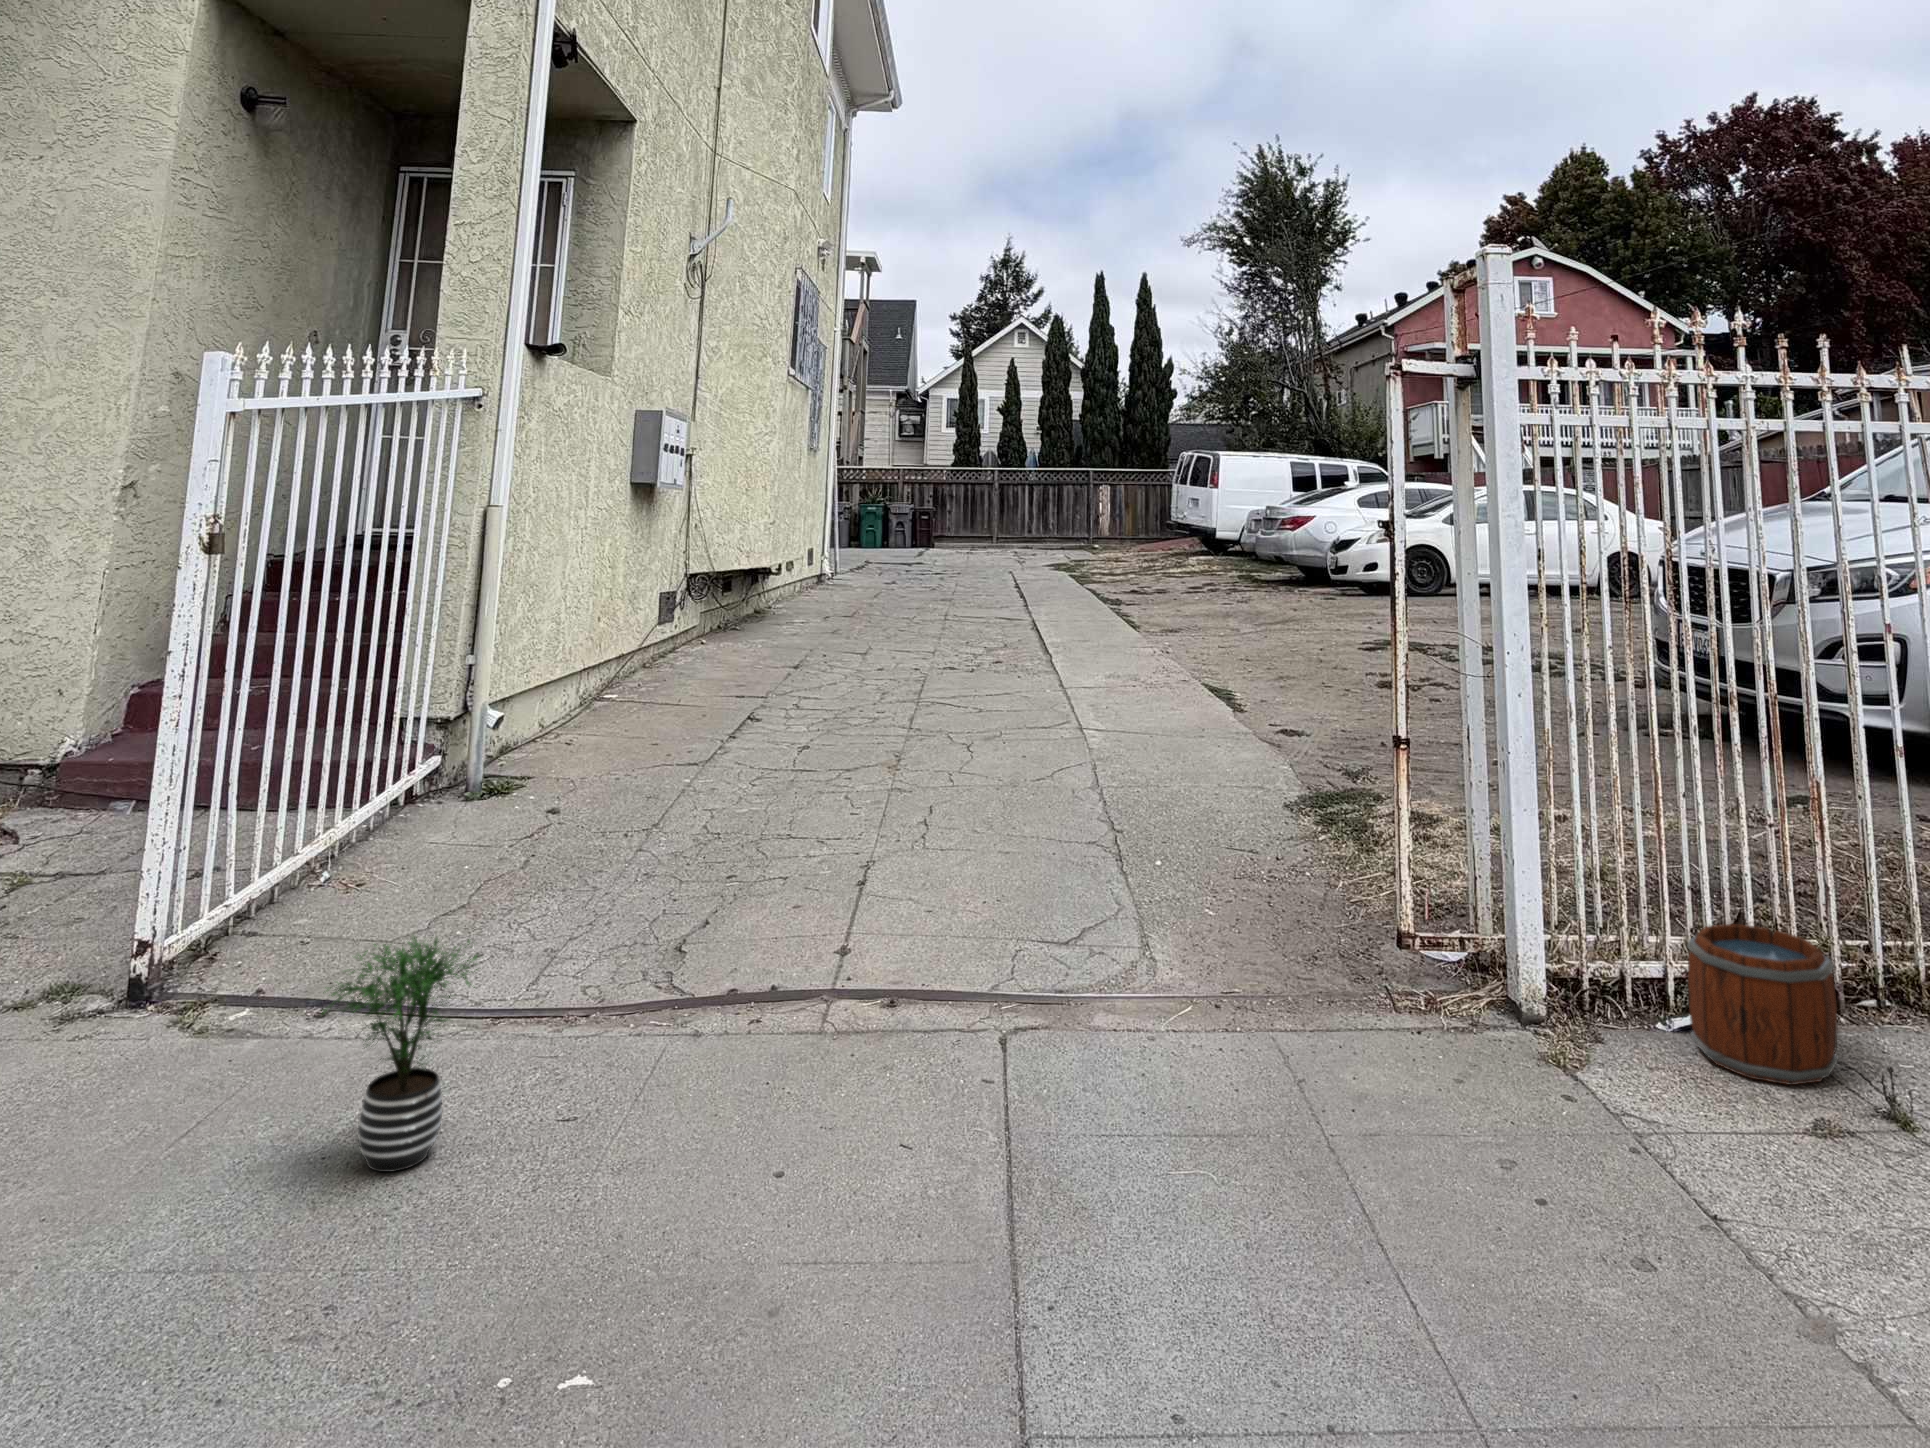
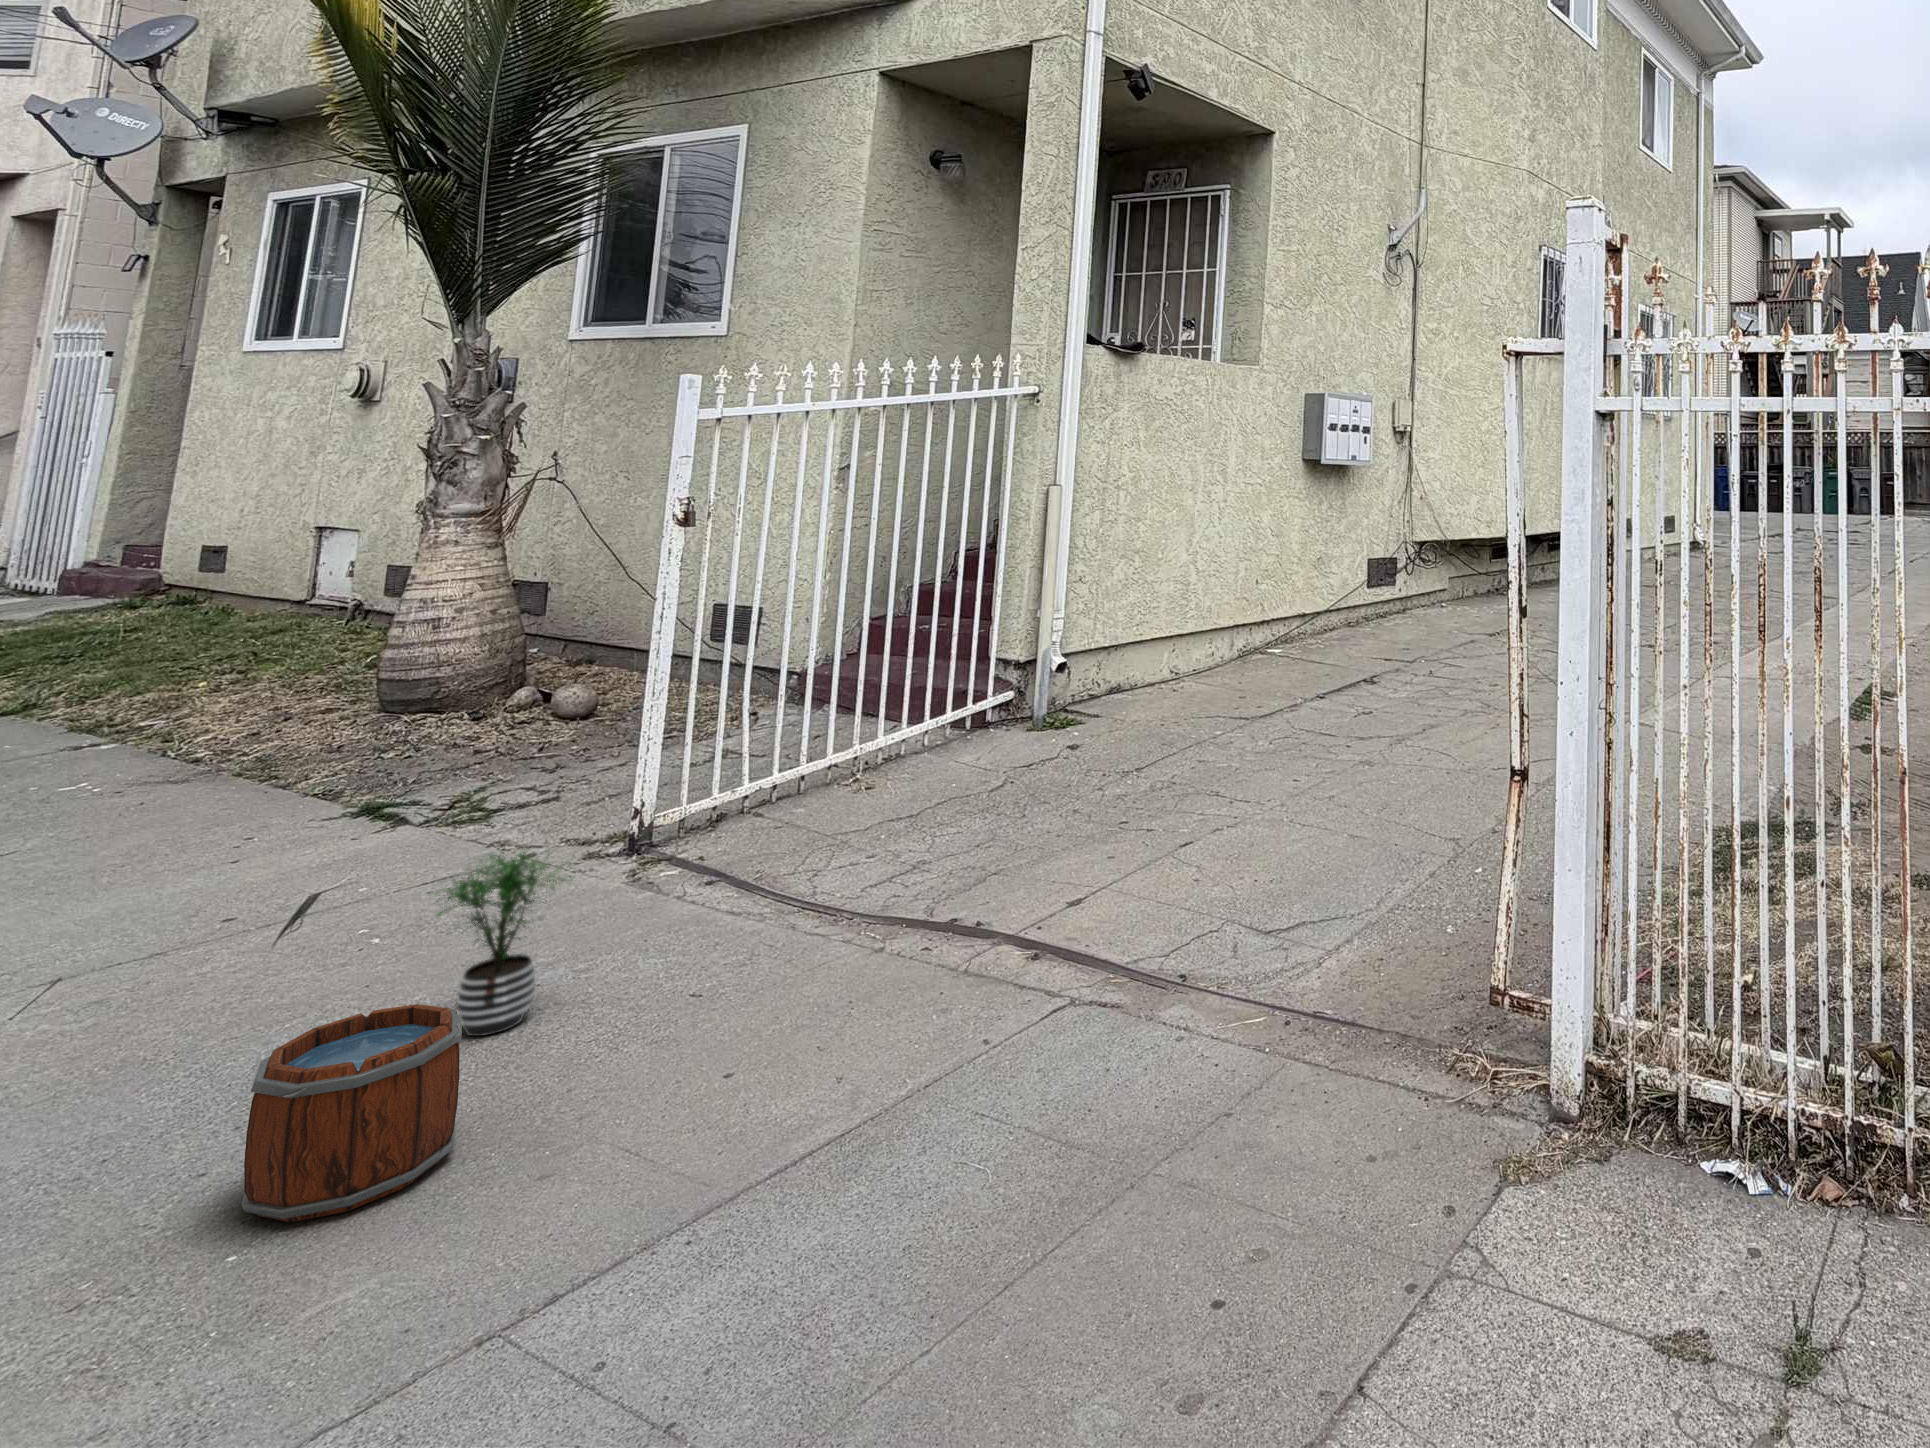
bucket: present [1687,924,1838,1085] -> present [242,1004,462,1222]

